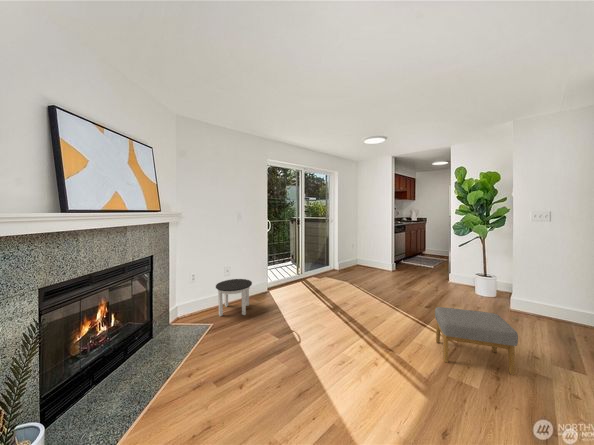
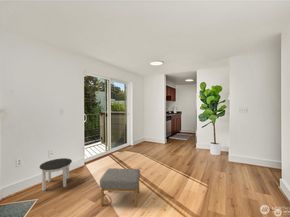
footstool: present [435,307,518,375] -> present [100,168,140,207]

